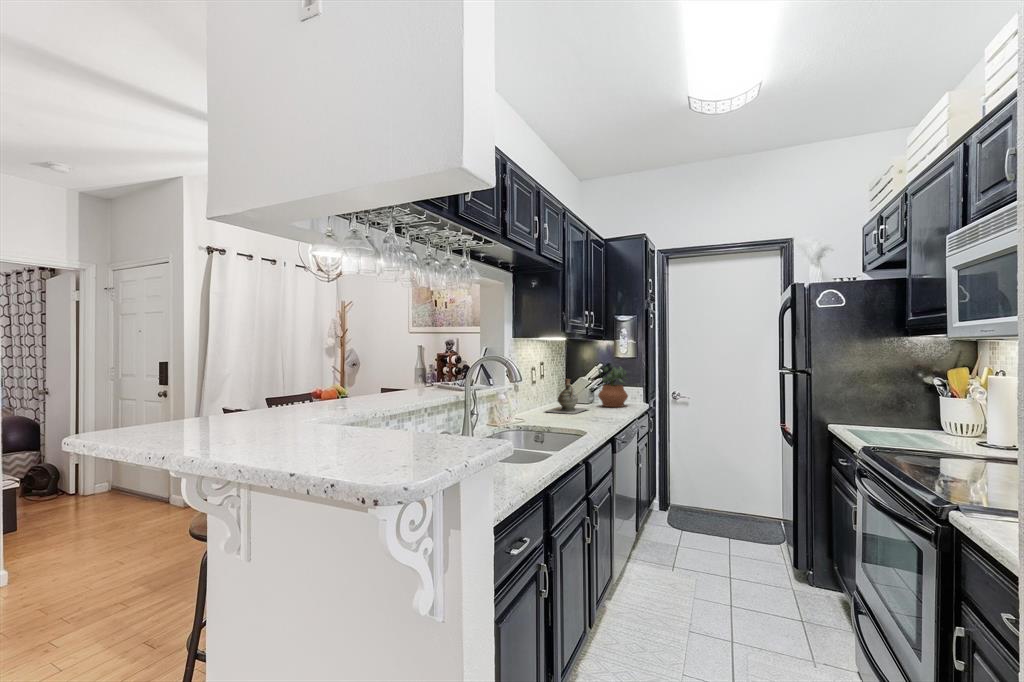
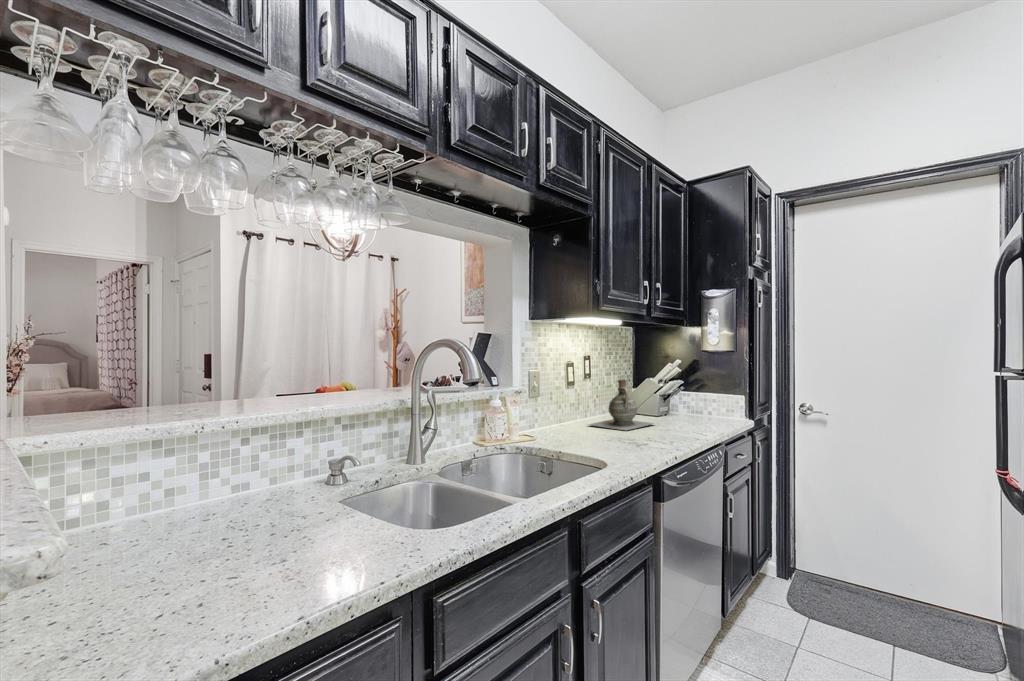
potted plant: present [598,366,629,407] -> none [671,363,722,423]

